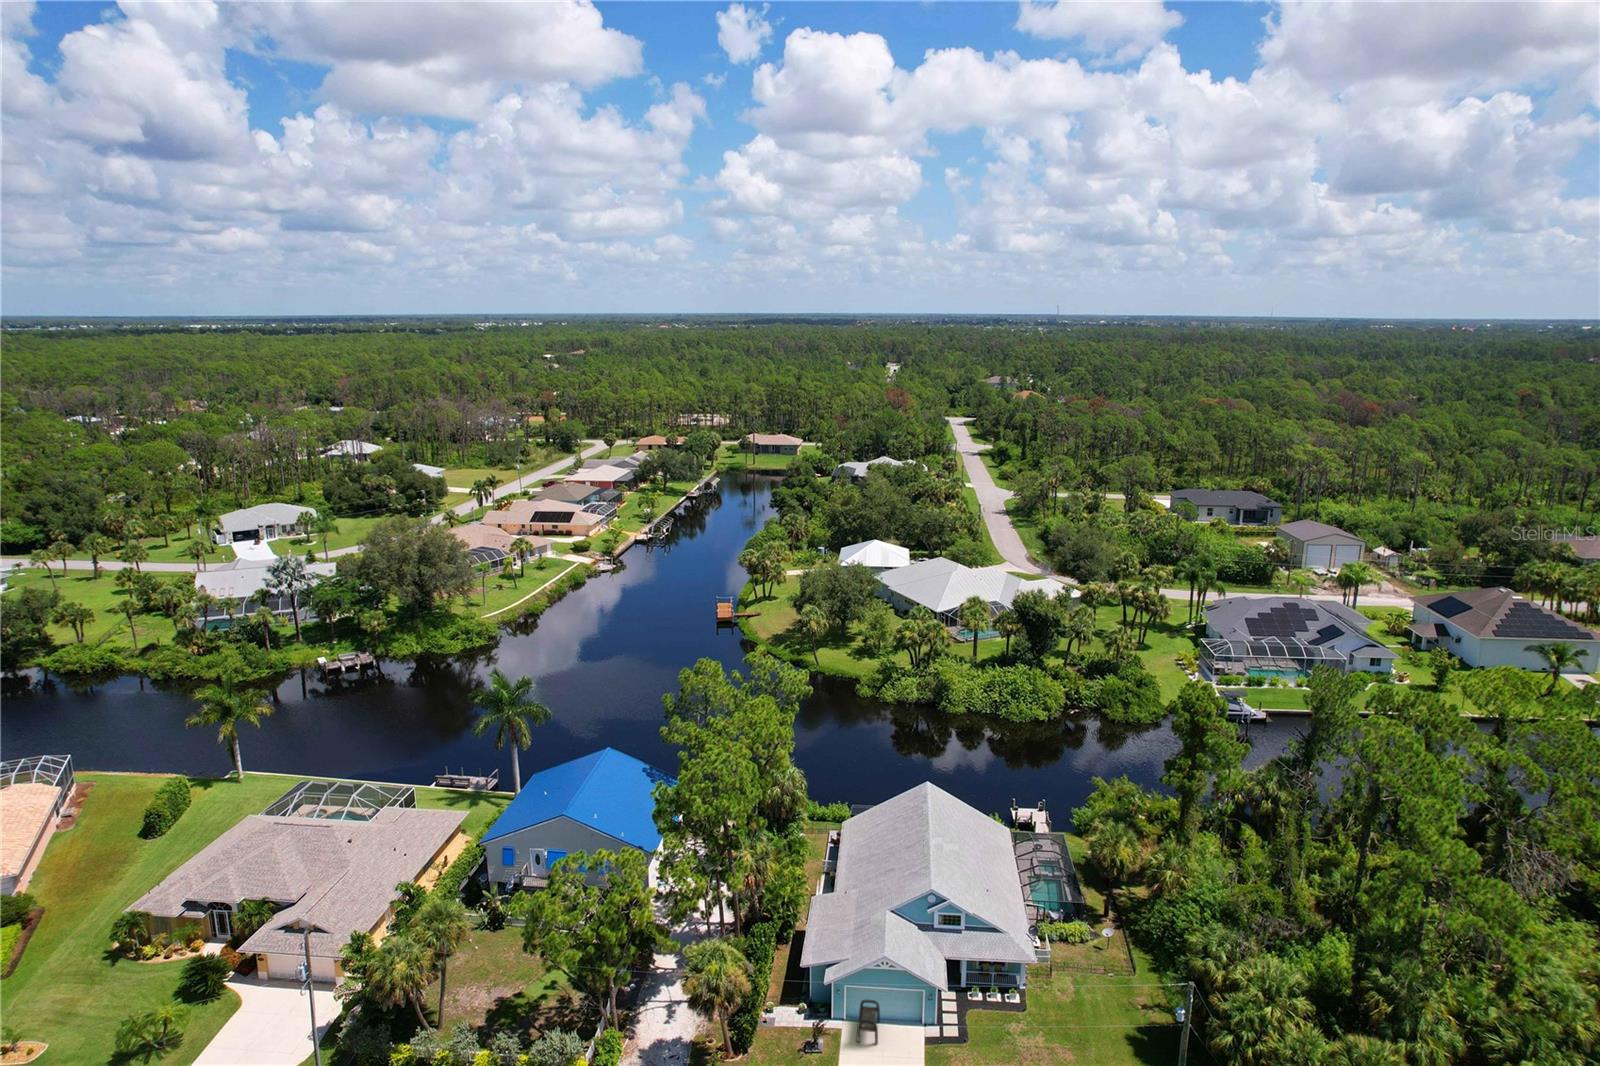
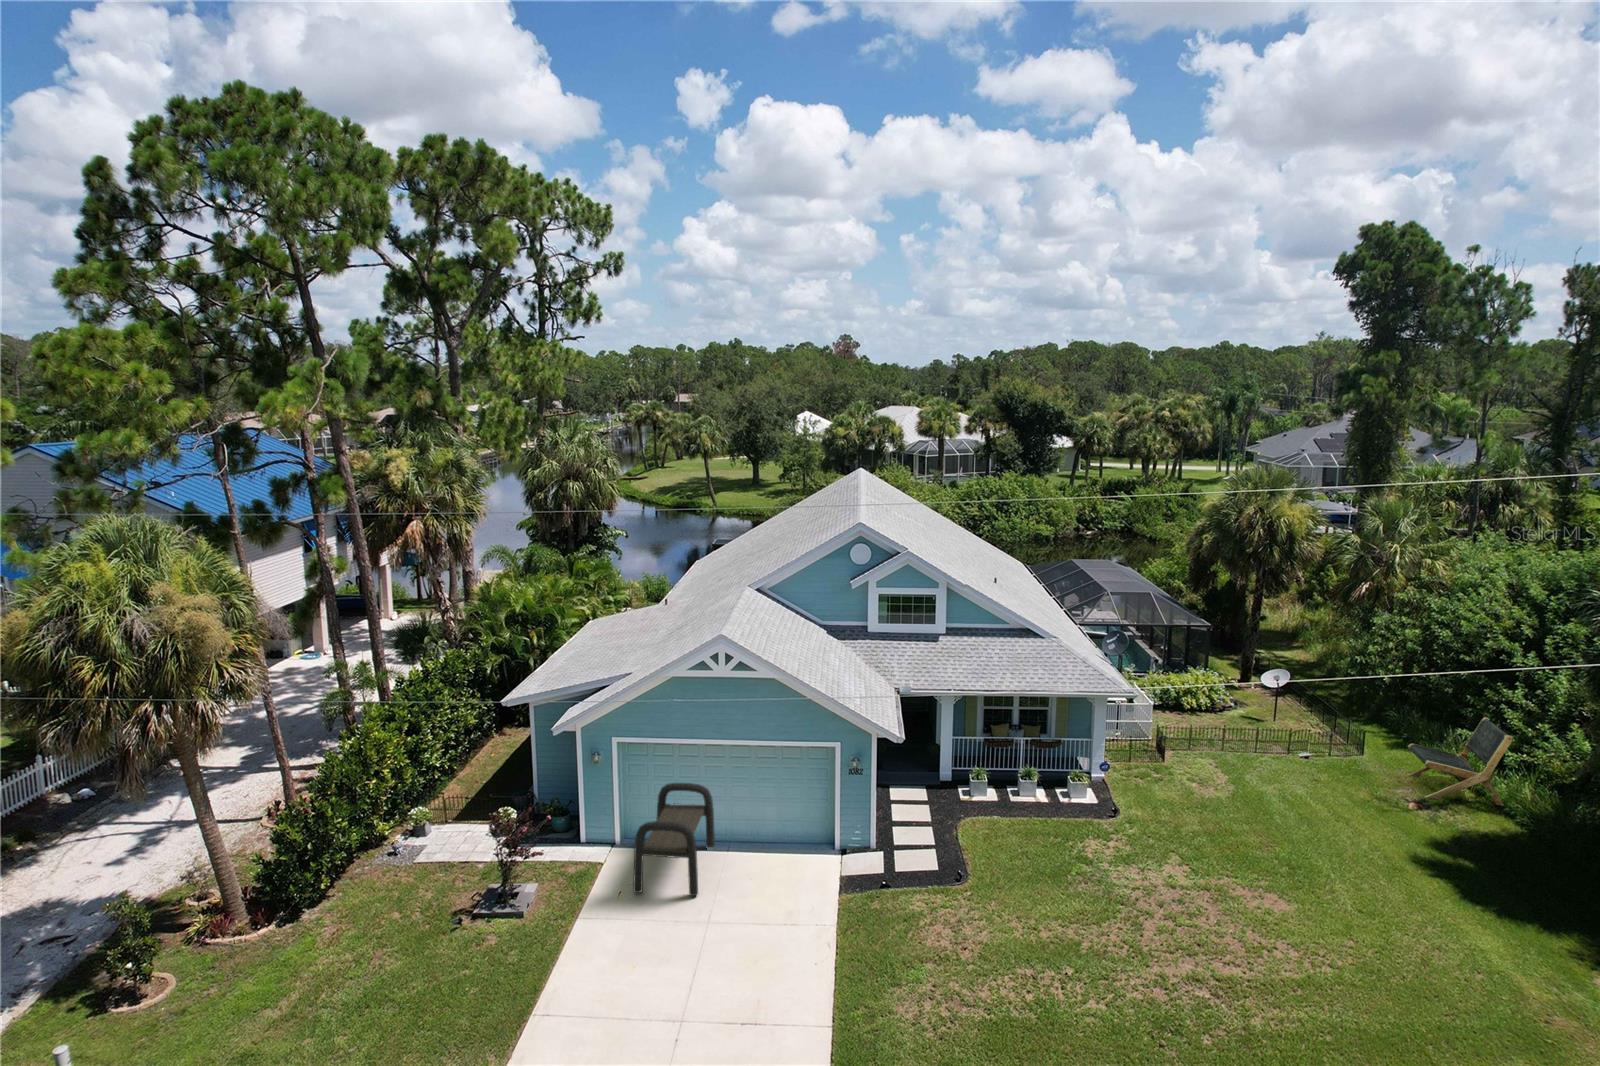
lounge chair: none [1145,972,1175,1010] -> present [1408,717,1513,806]

